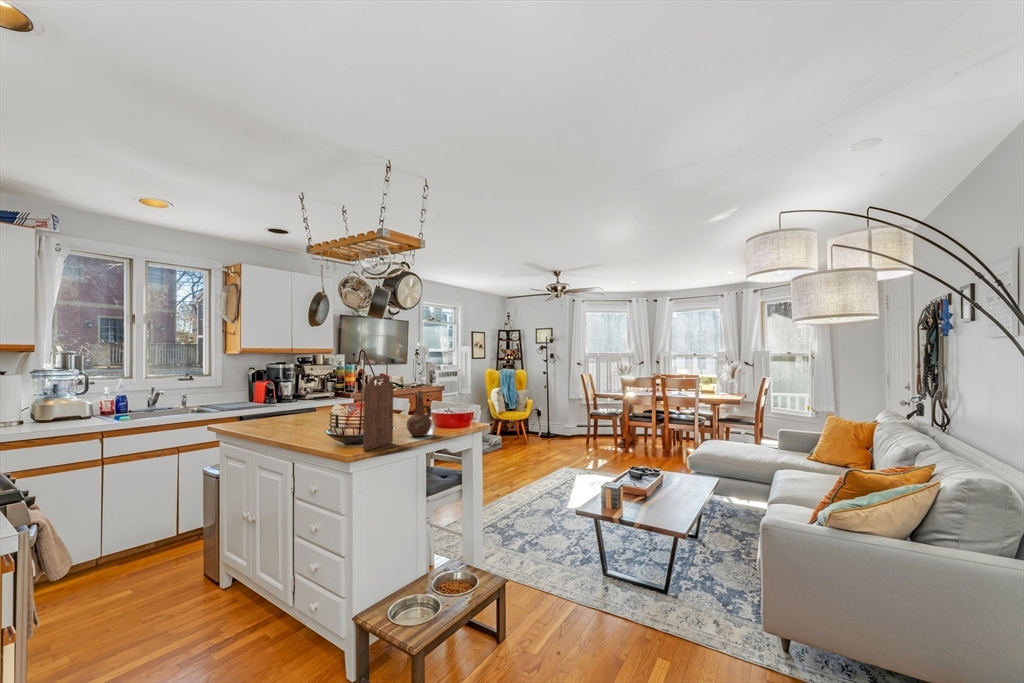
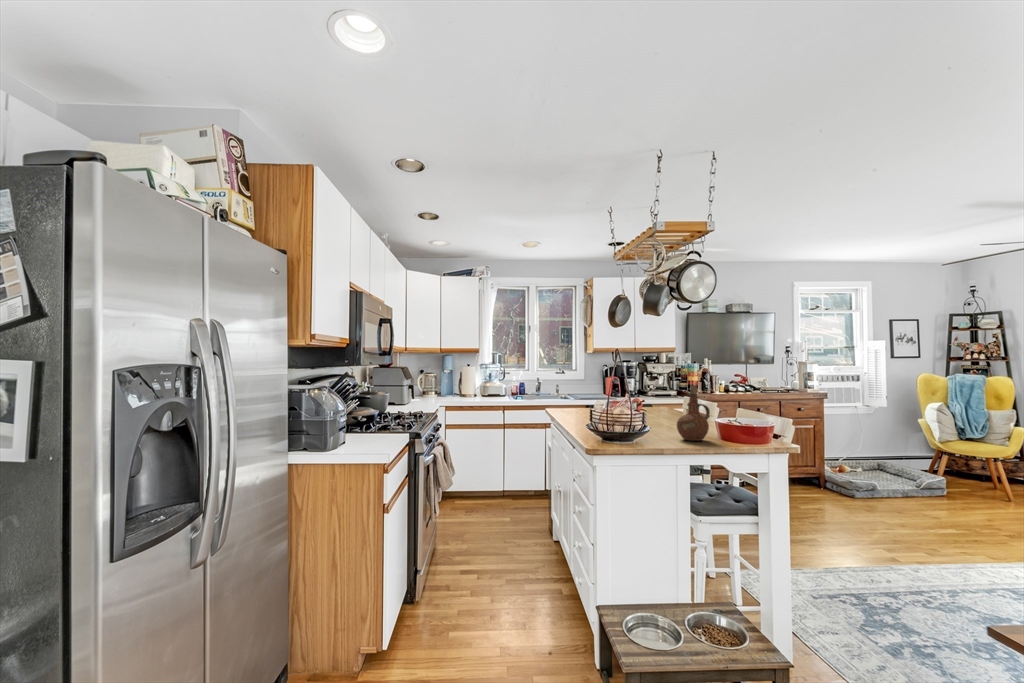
cutting board: present [363,375,393,451] -> none [608,364,650,445]

